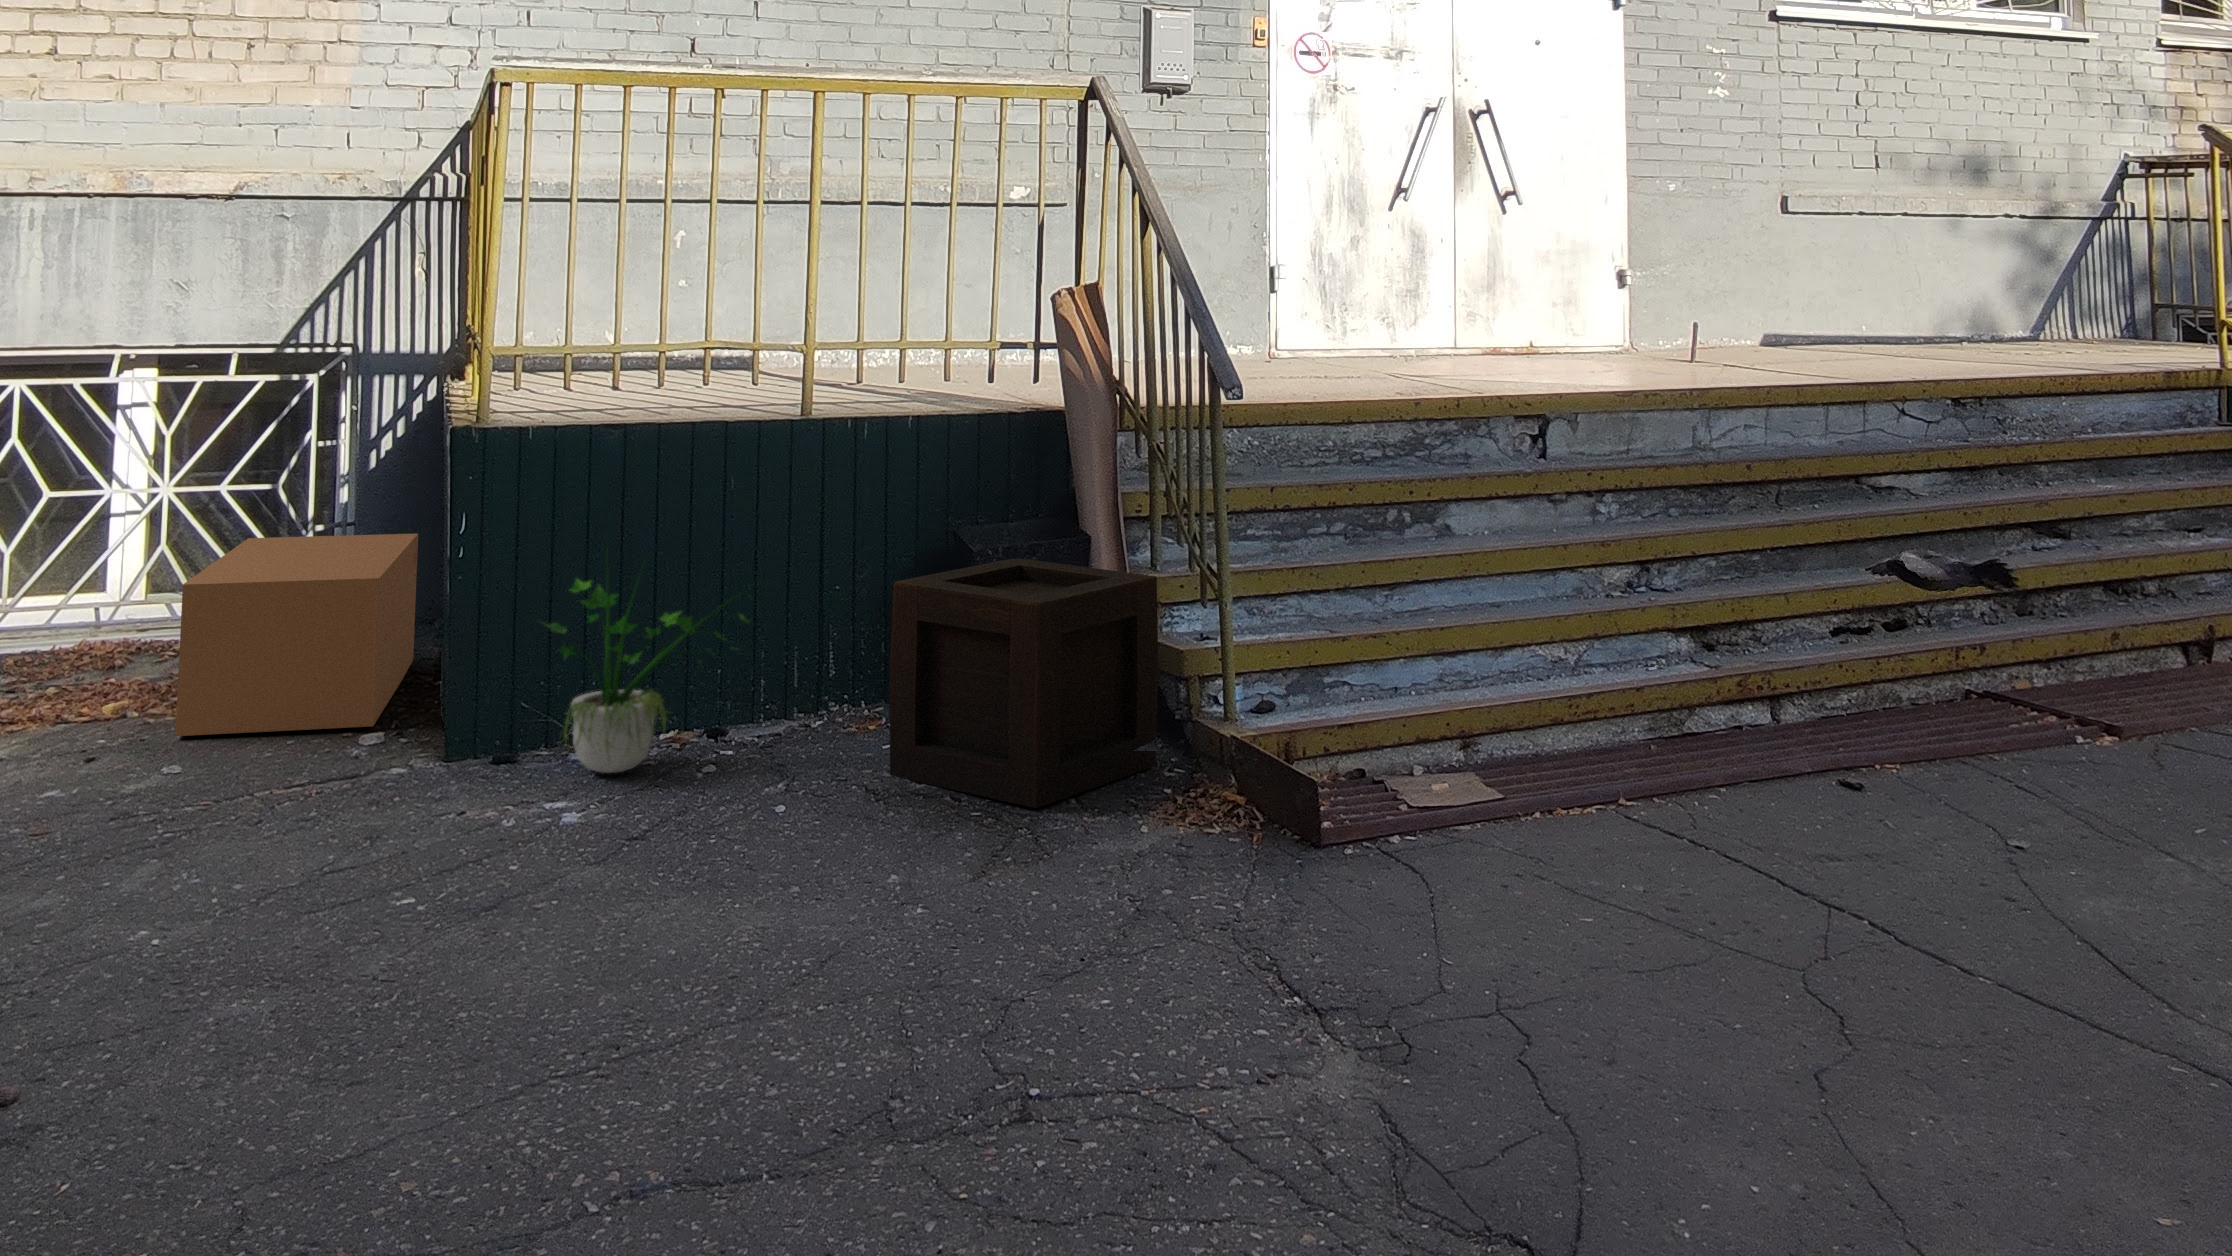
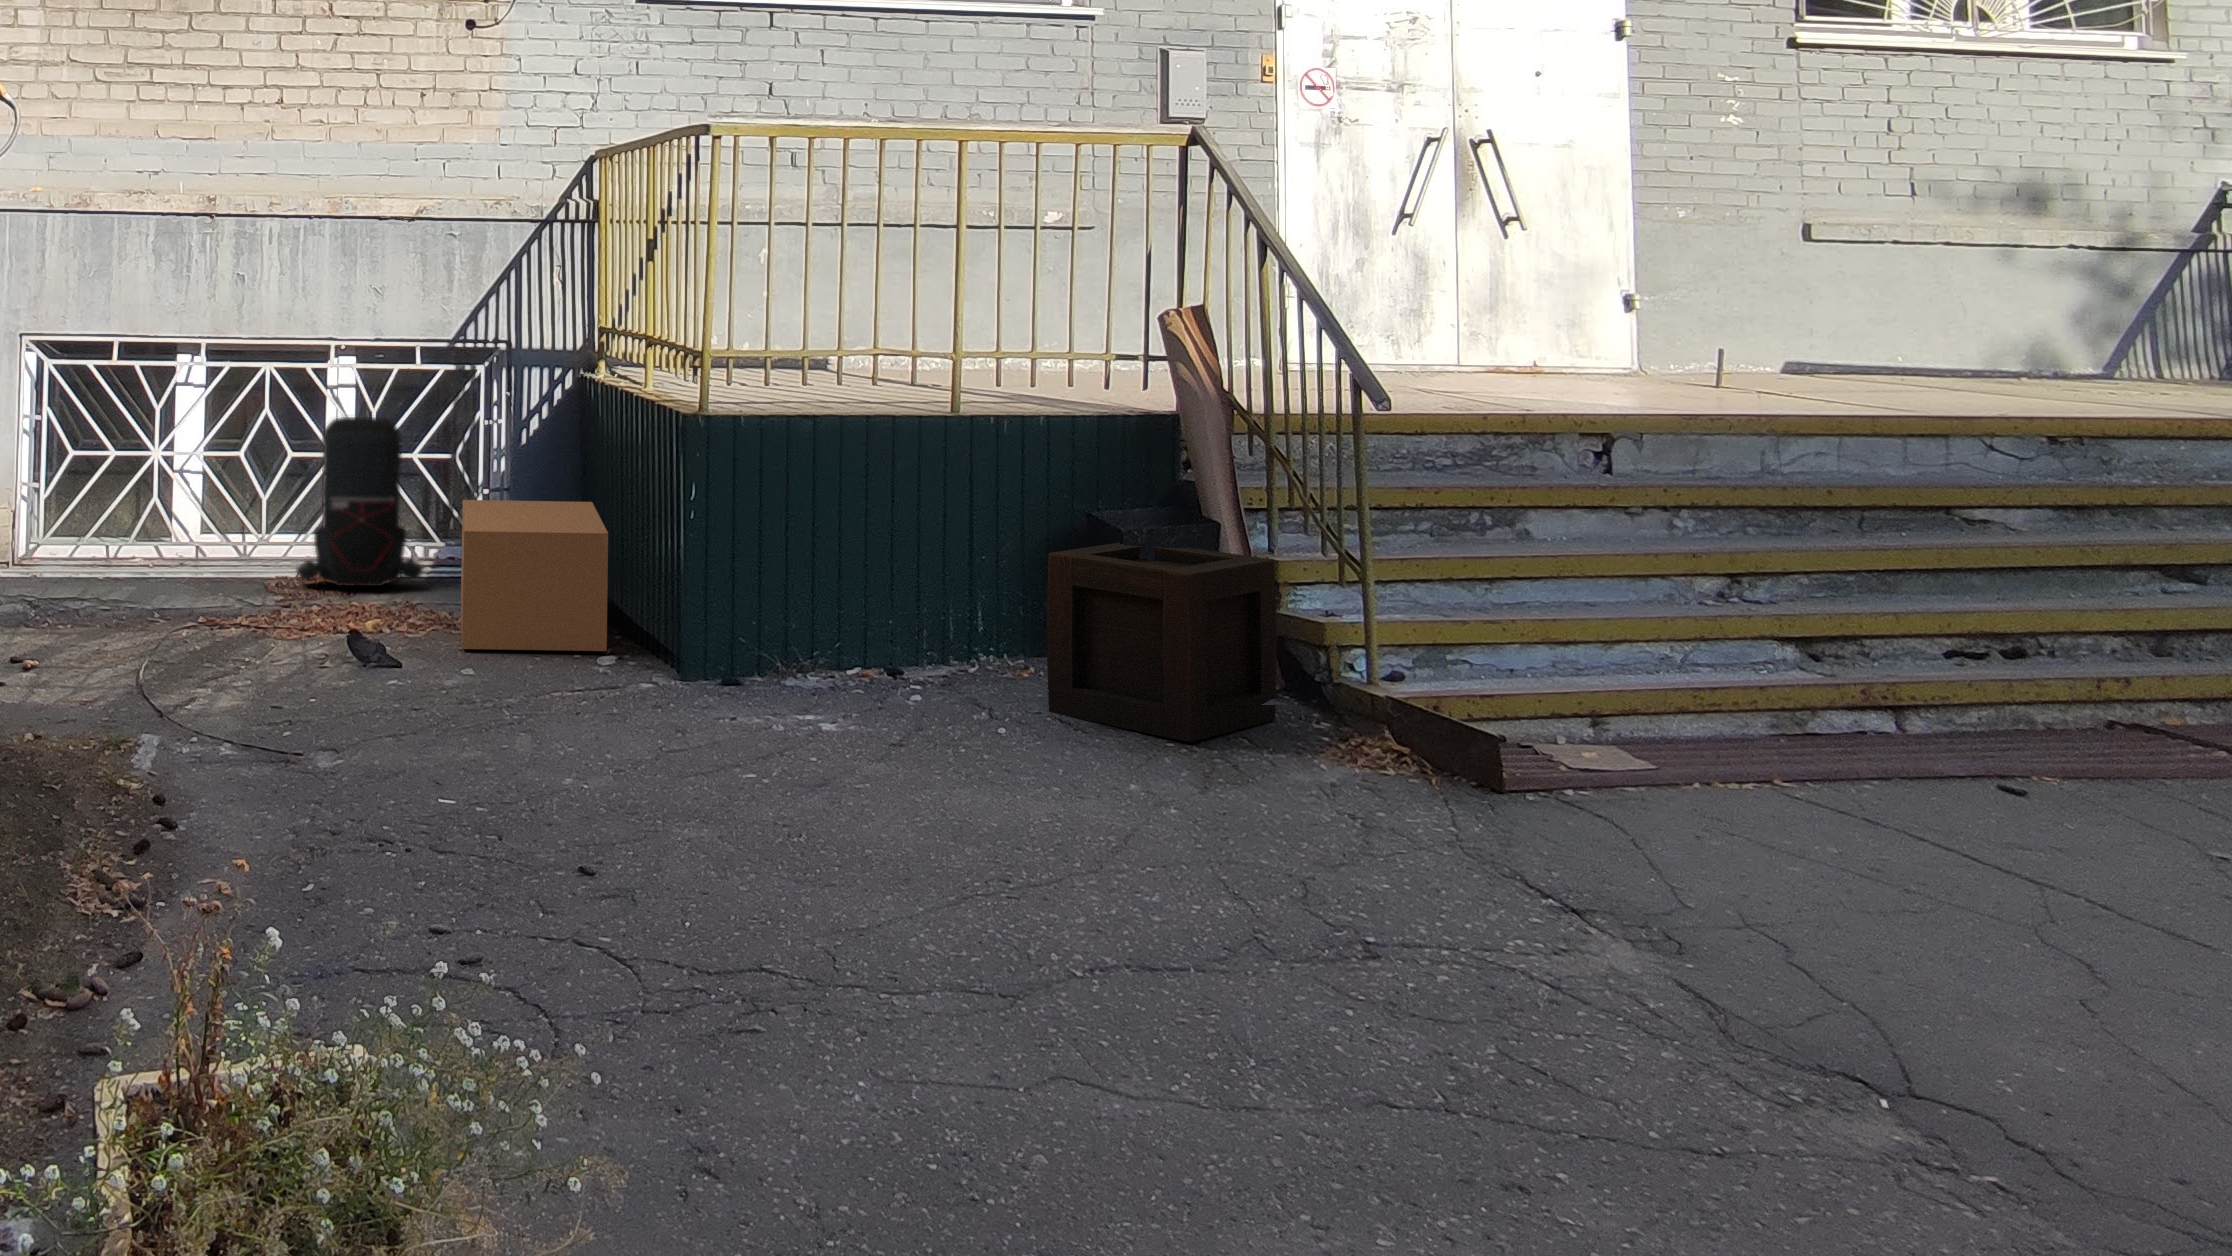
backpack: none [33,439,211,650] -> present [296,417,423,586]
potted plant: present [543,575,750,773] -> none [758,502,934,695]

